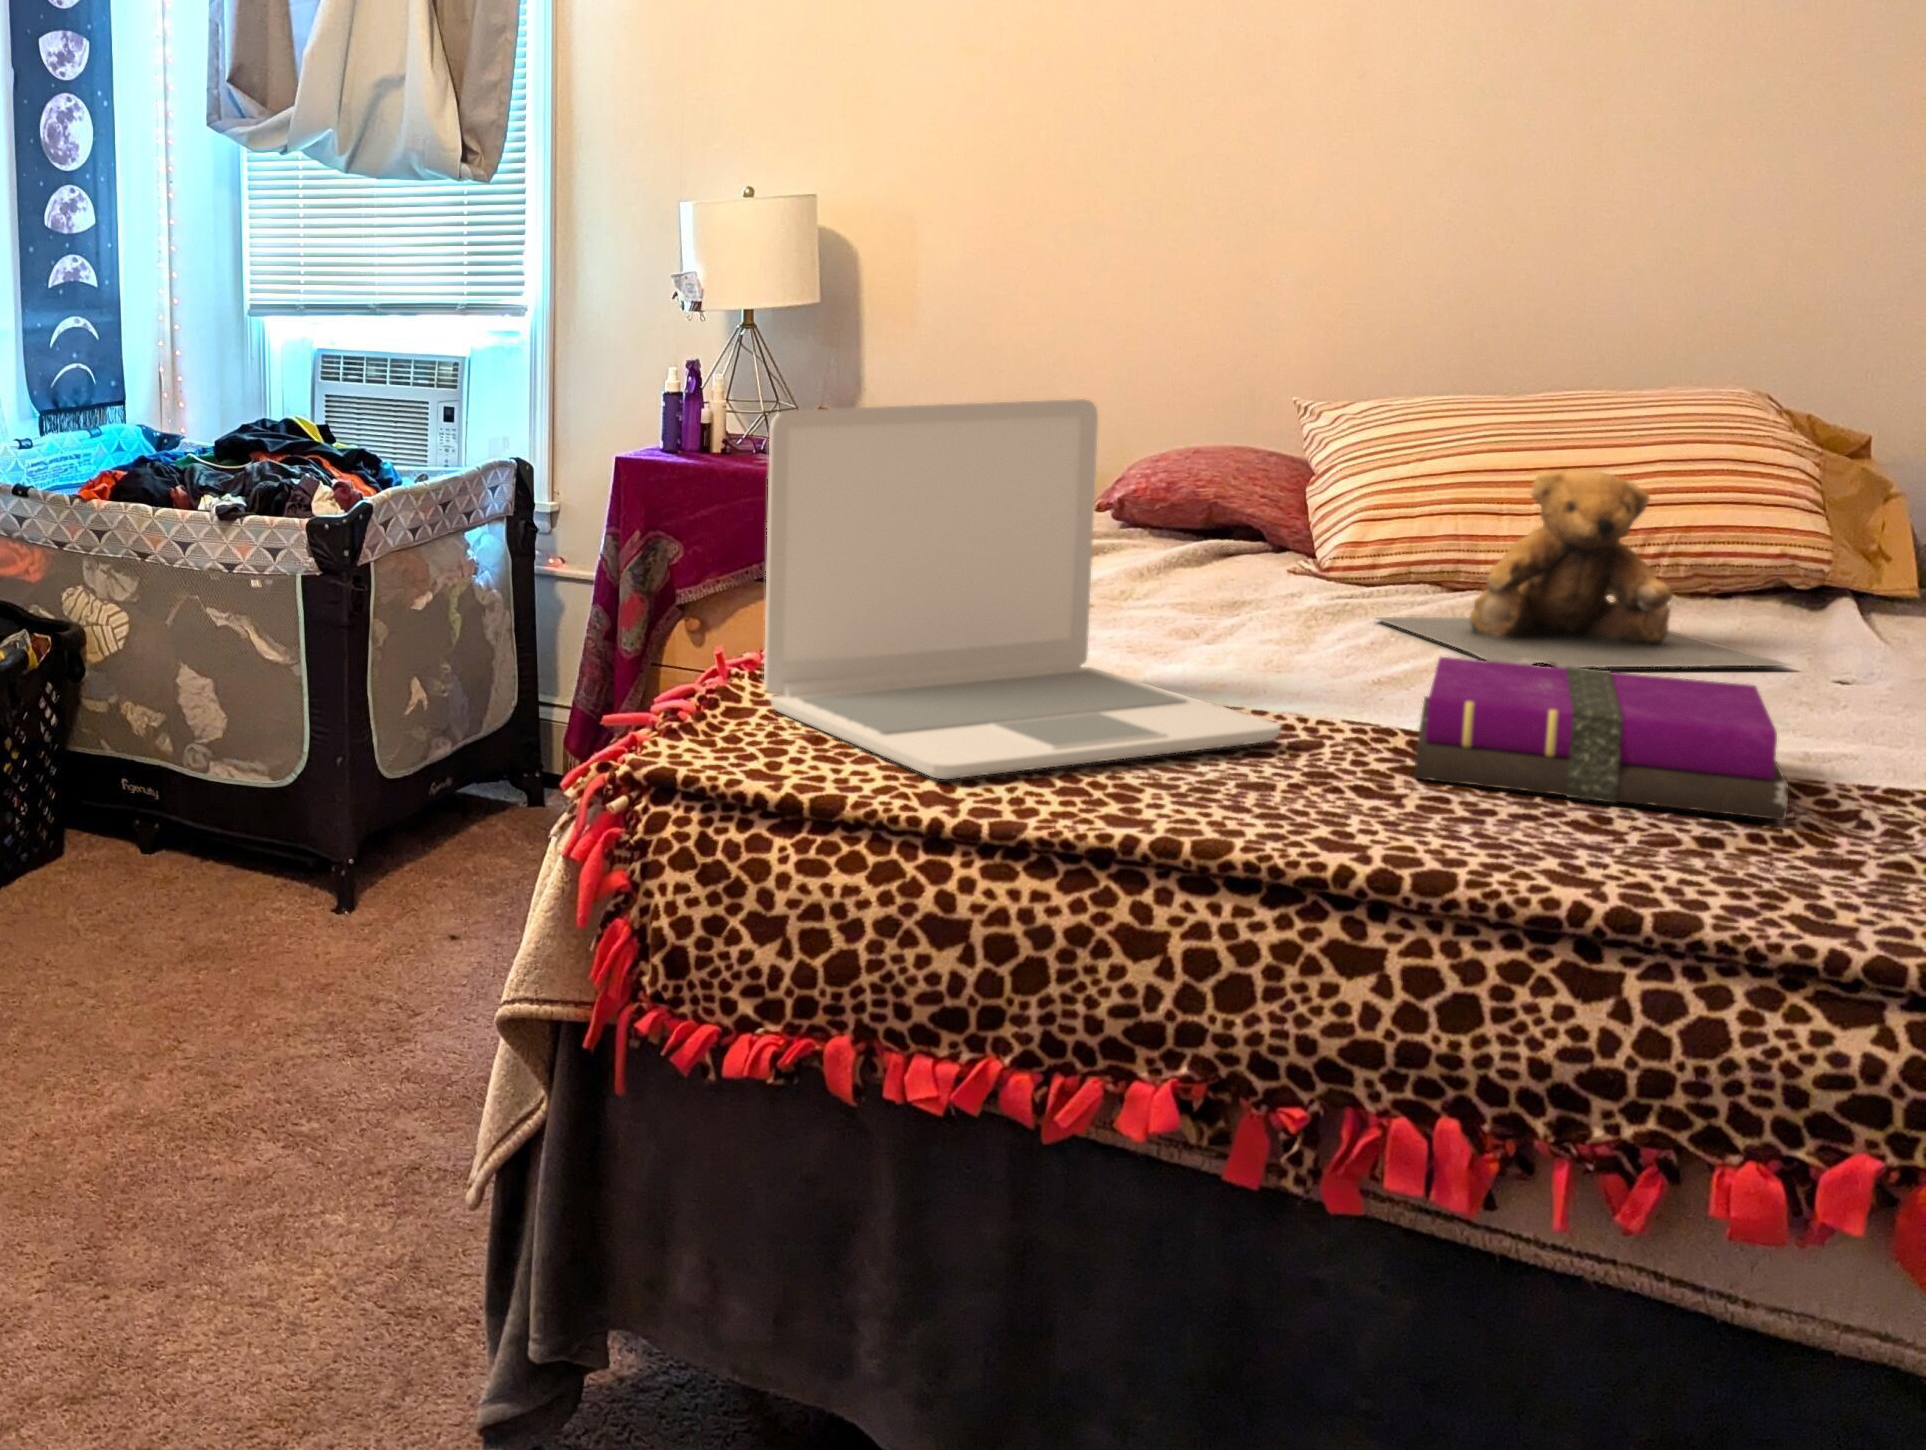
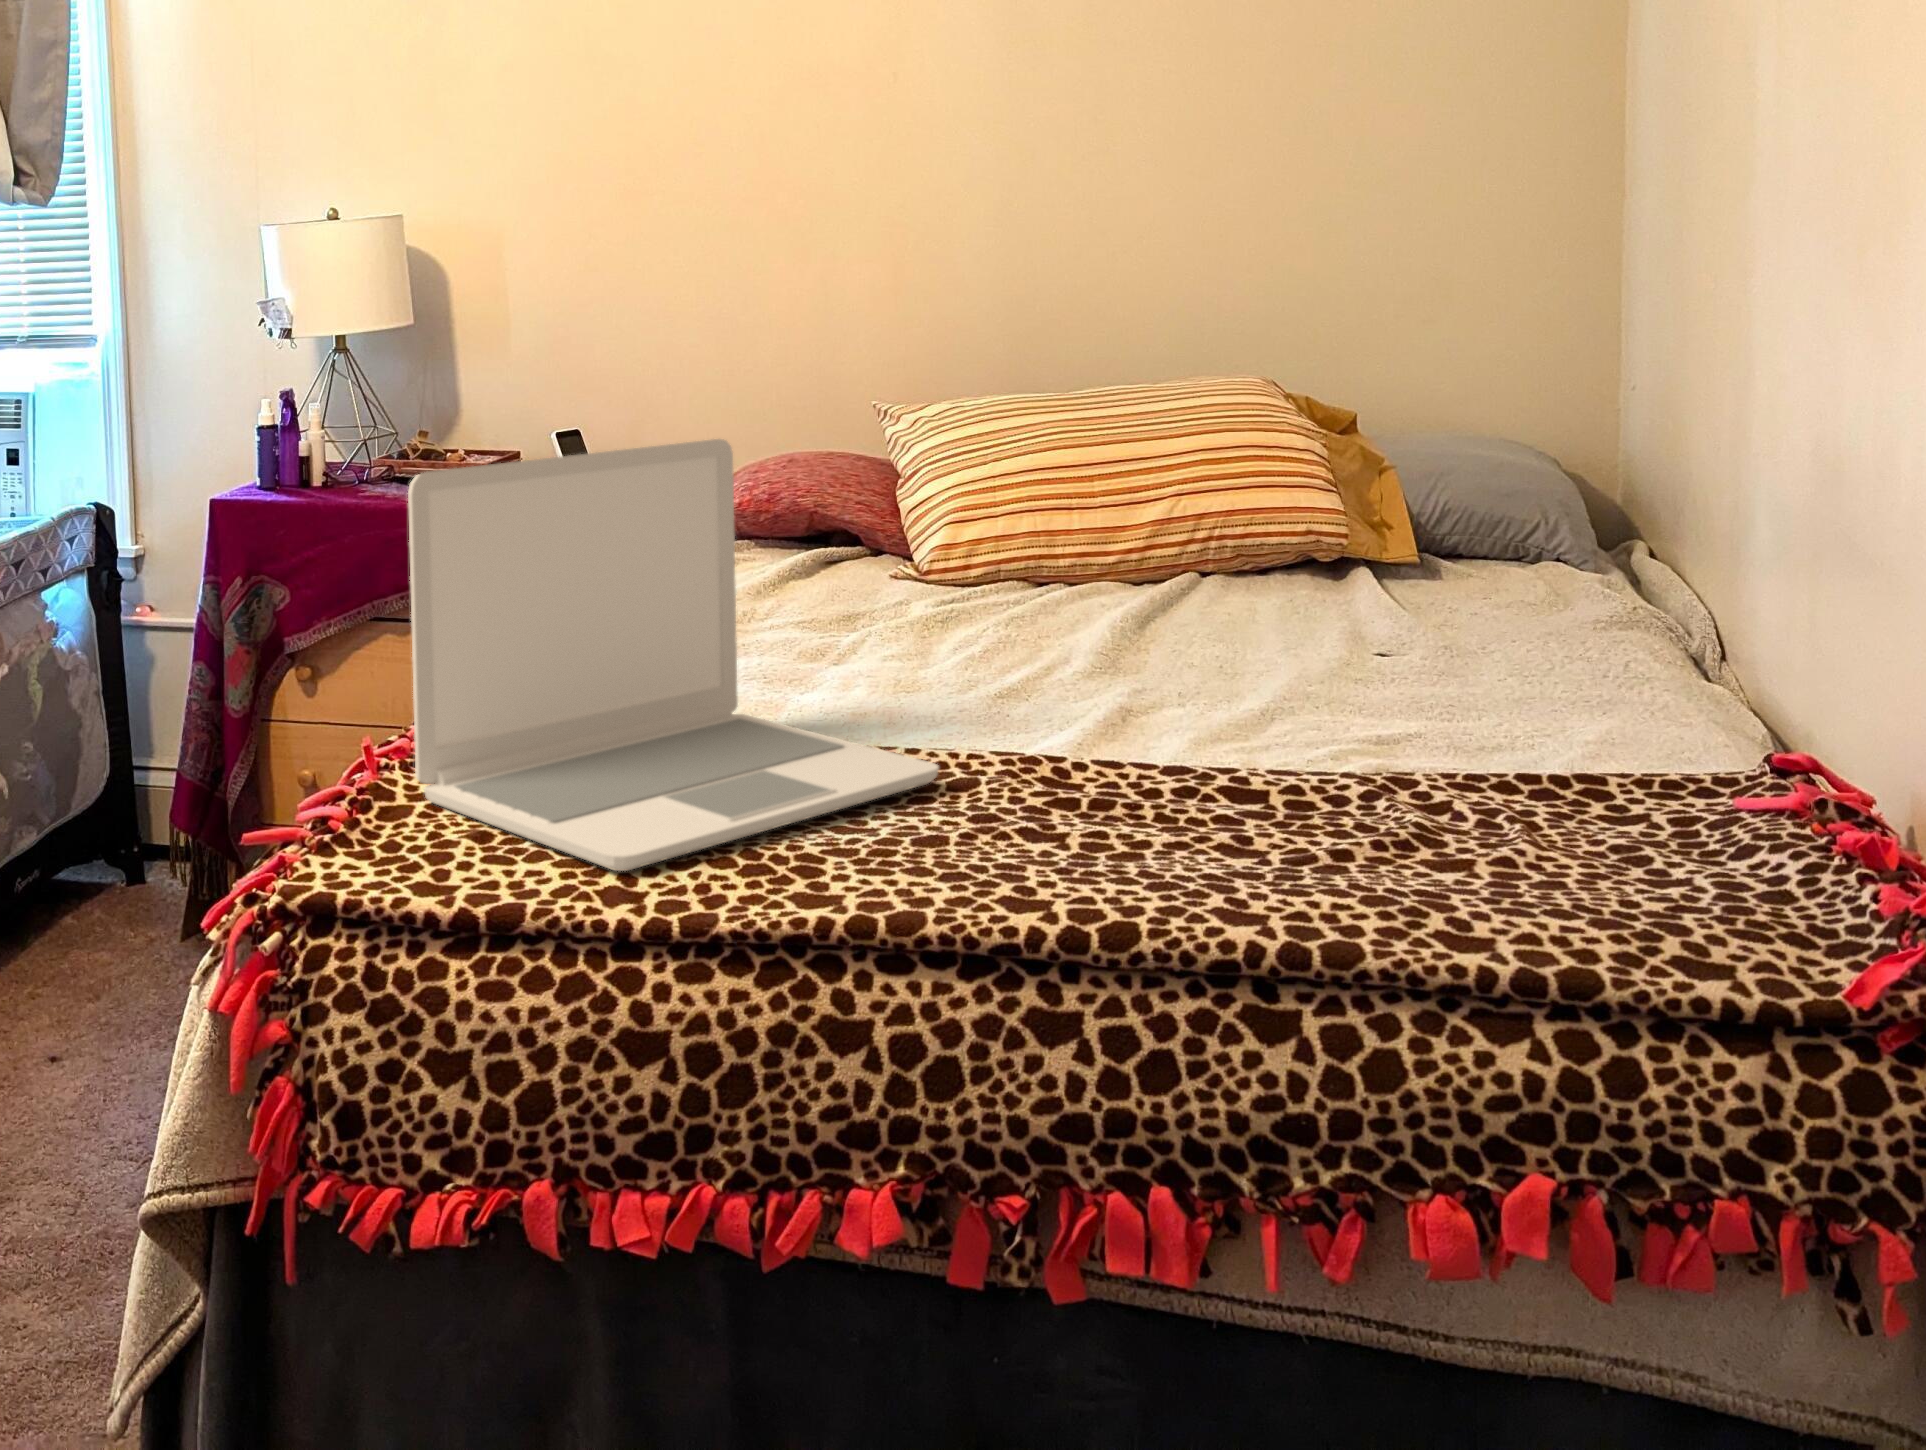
teddy bear: present [1376,470,1789,668] -> none [981,473,1339,674]
notebook: present [1414,657,1789,820] -> none [1057,677,1392,818]

